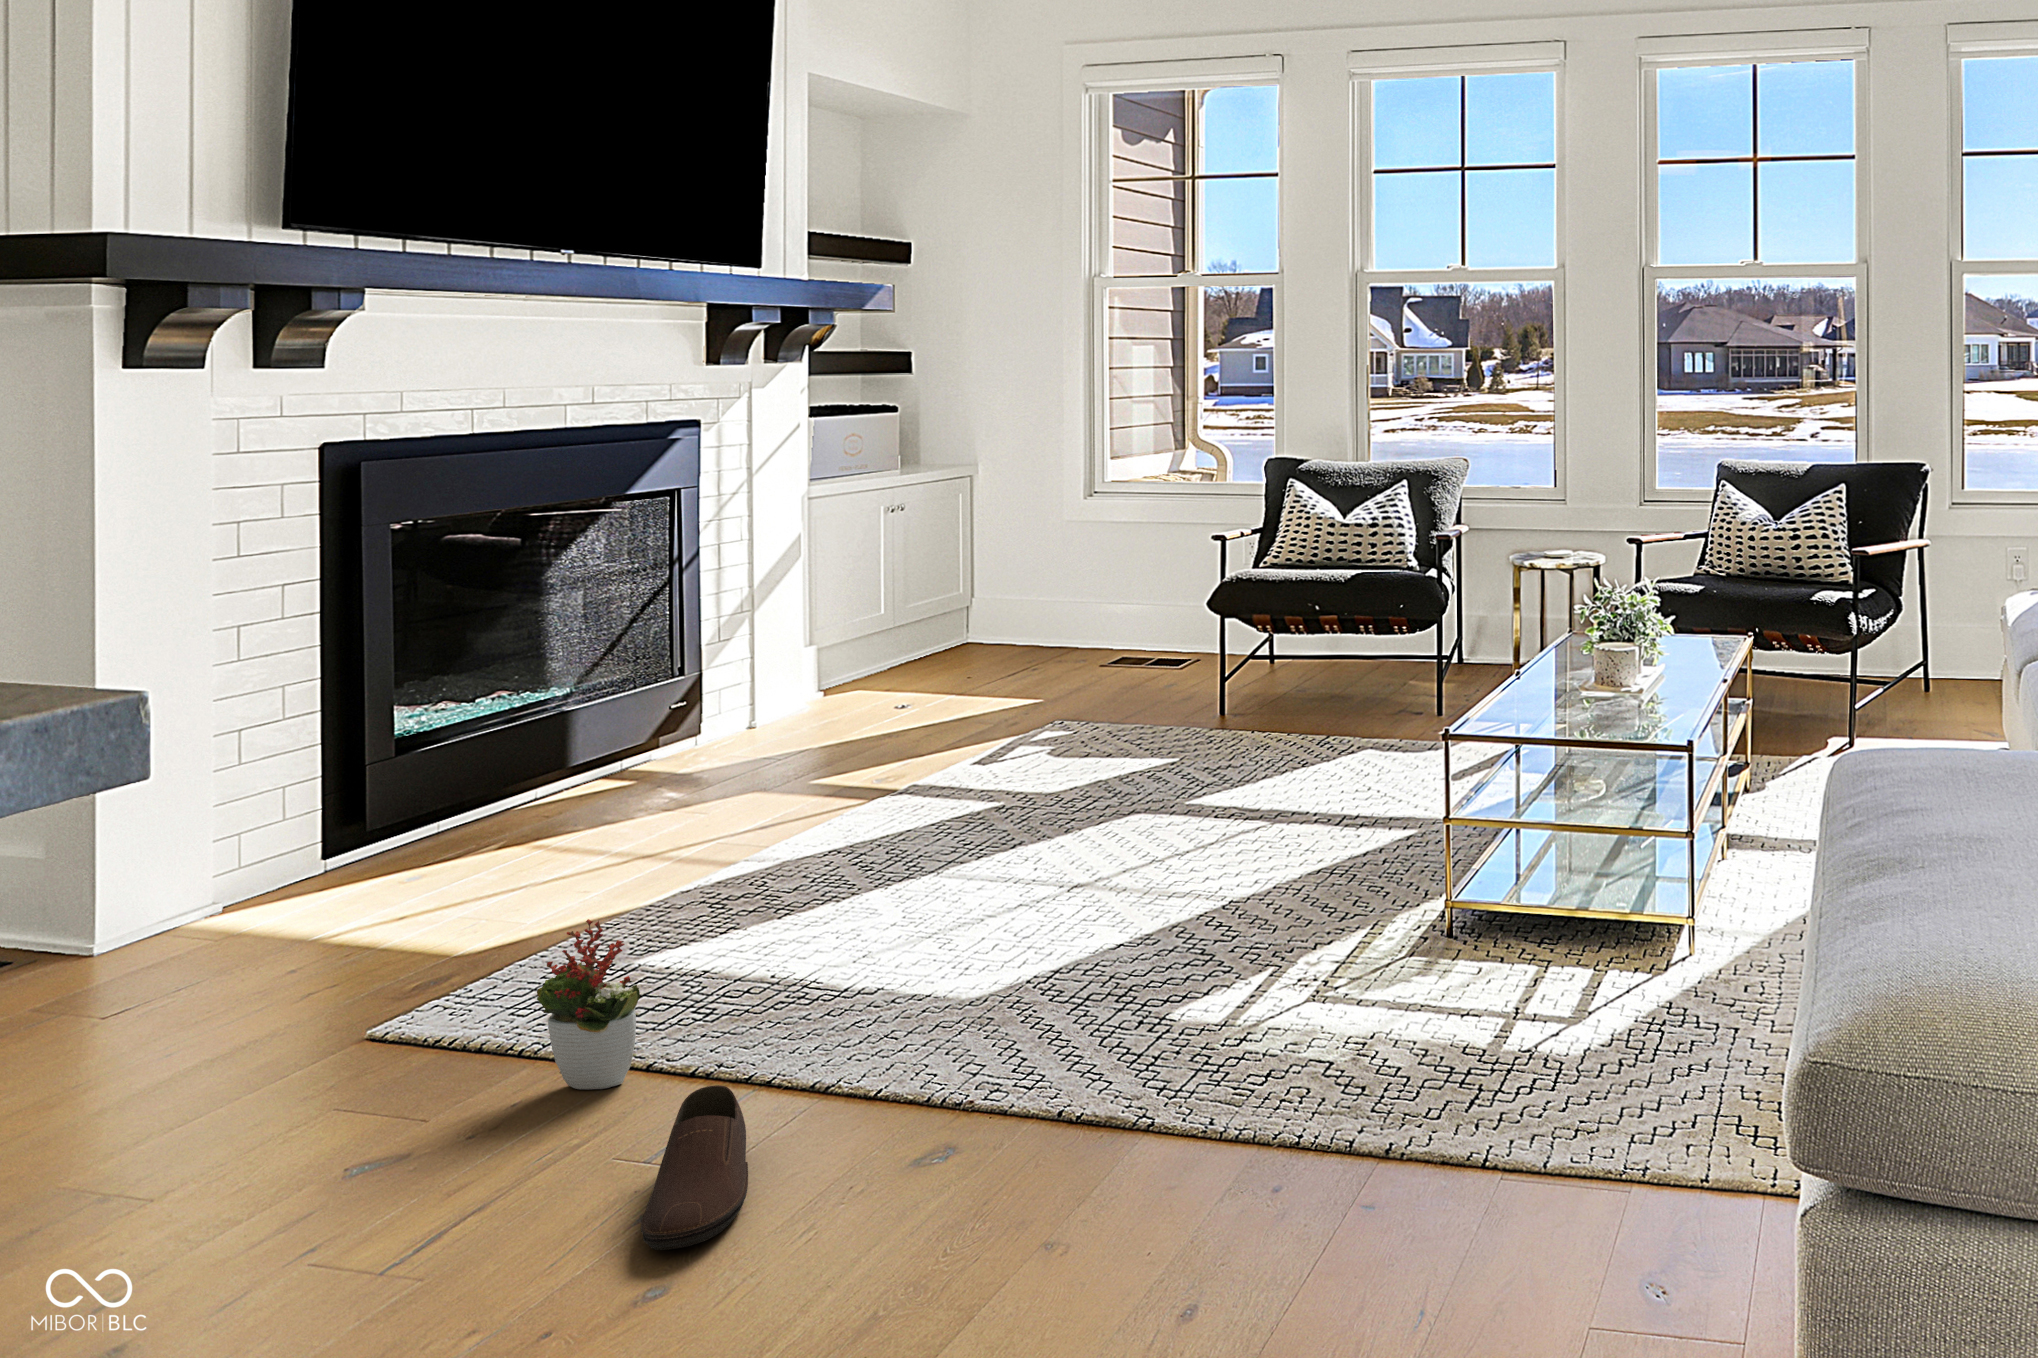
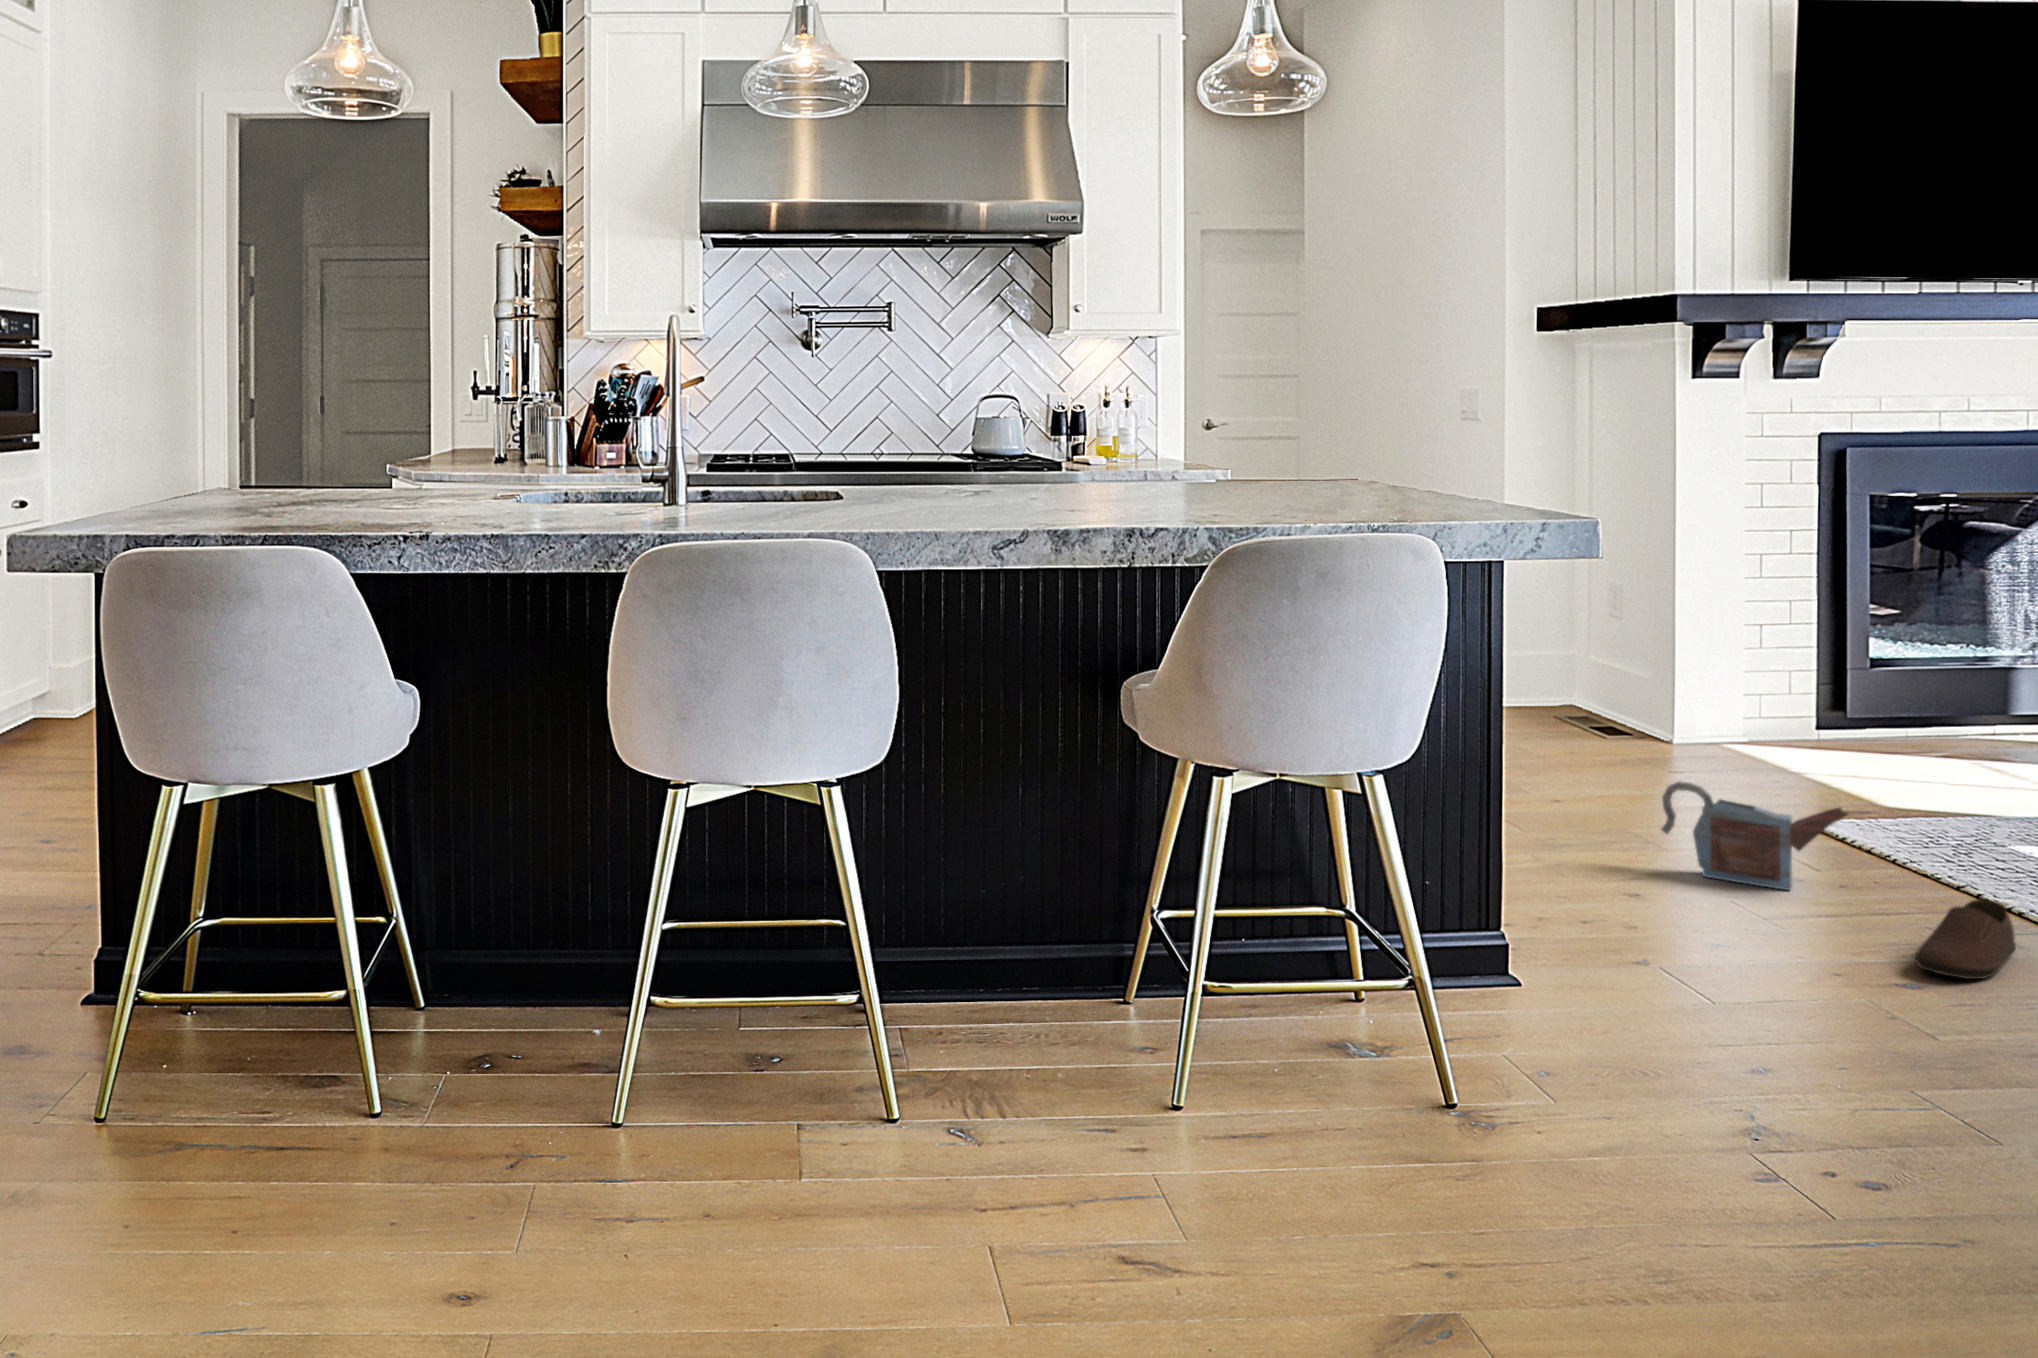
decorative plant: present [537,919,640,1089] -> none [1895,776,1968,899]
watering can: none [149,1017,487,1225] -> present [1661,782,1848,890]

